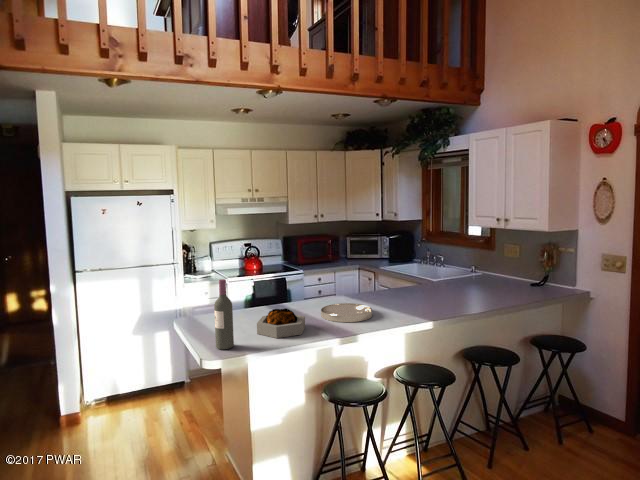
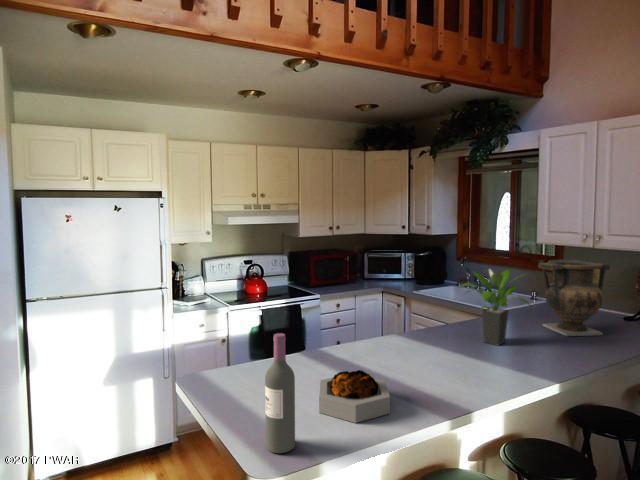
vase: none [454,239,507,297] -> present [539,260,610,336]
potted plant: none [382,245,435,302] -> present [461,269,528,345]
plate: present [321,303,372,322] -> none [393,351,468,386]

